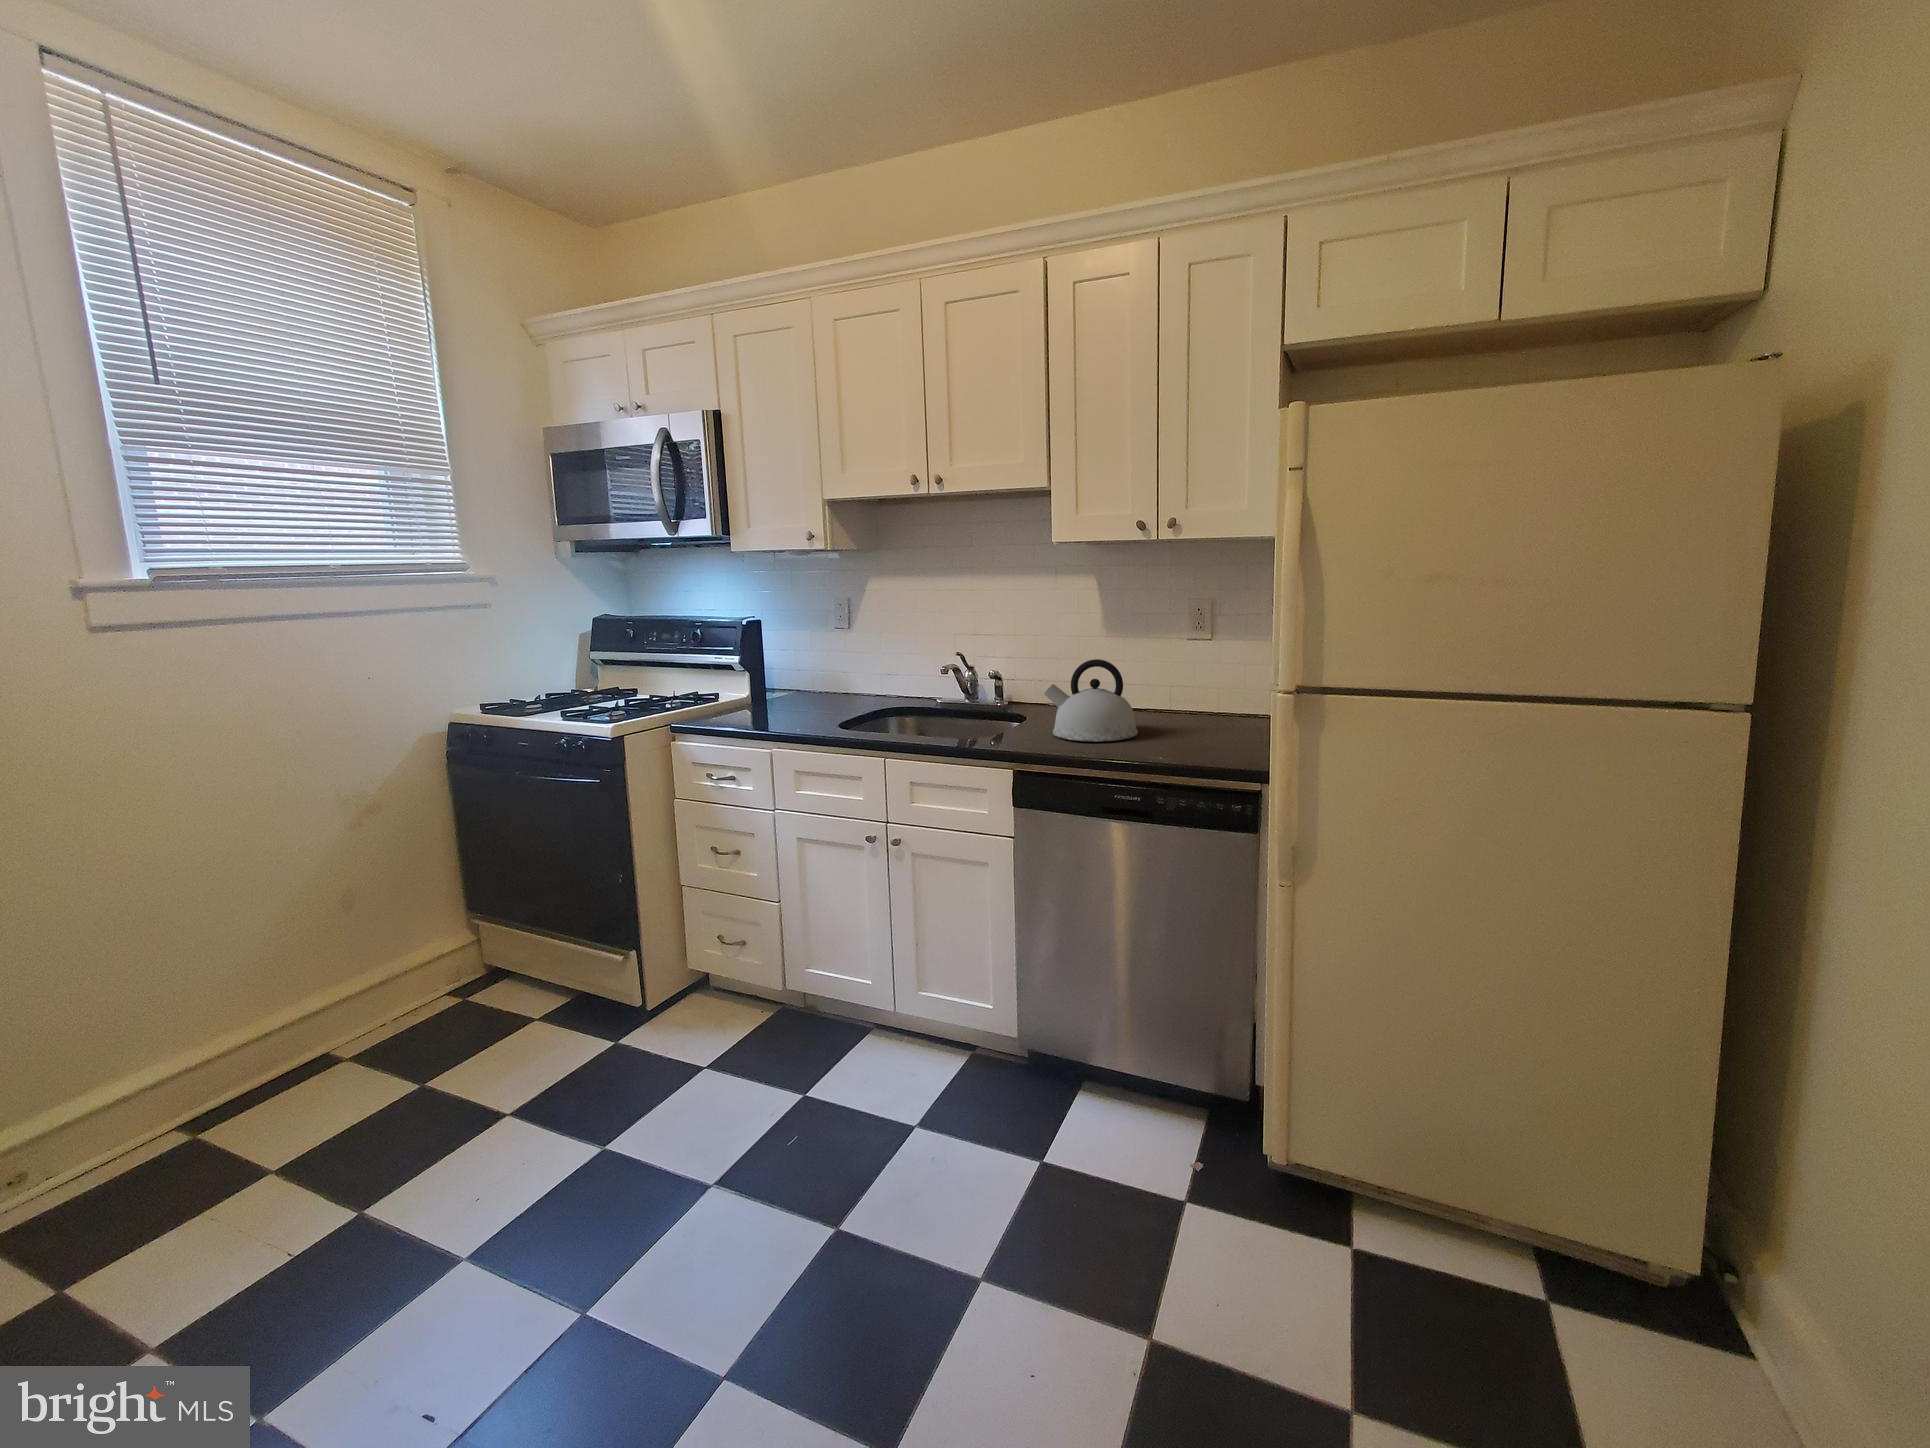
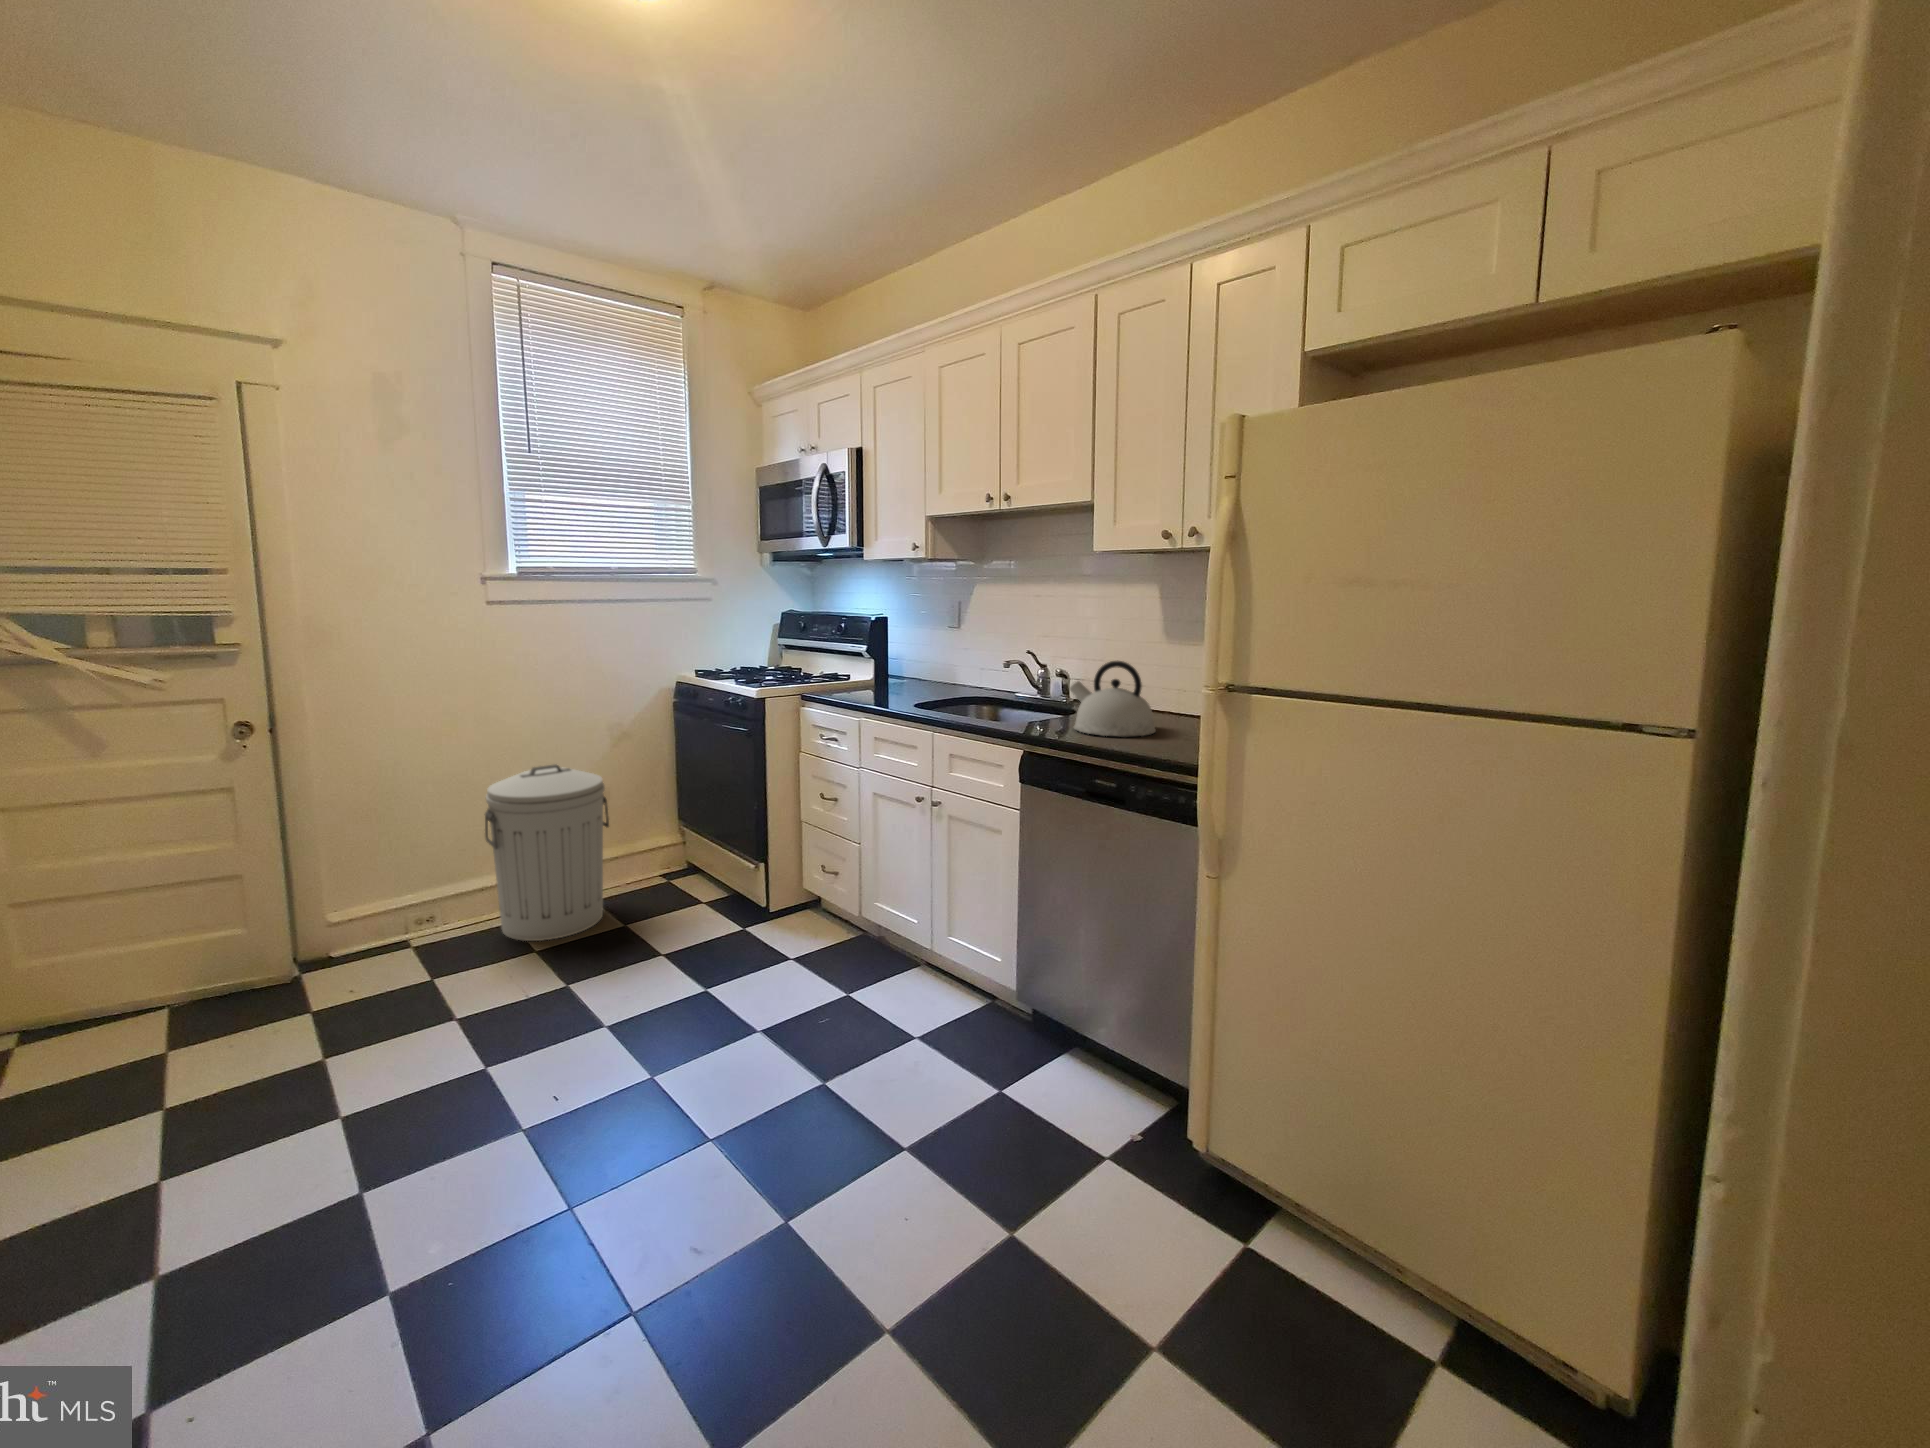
trash can: none [114,874,373,1171] -> present [485,764,609,941]

